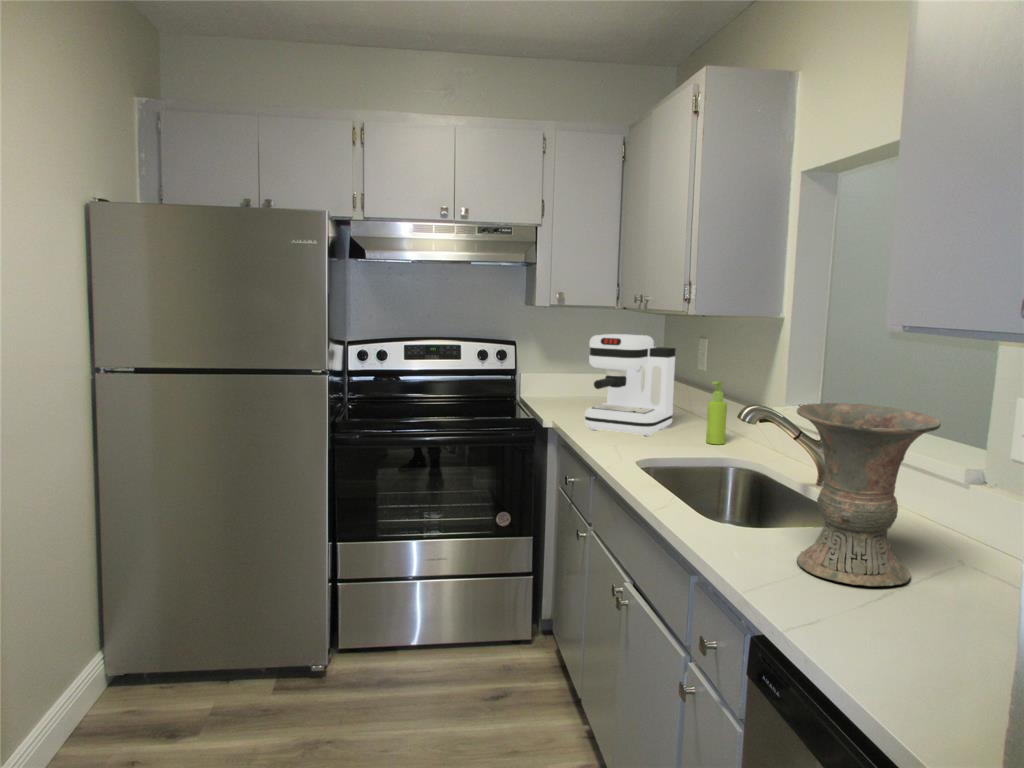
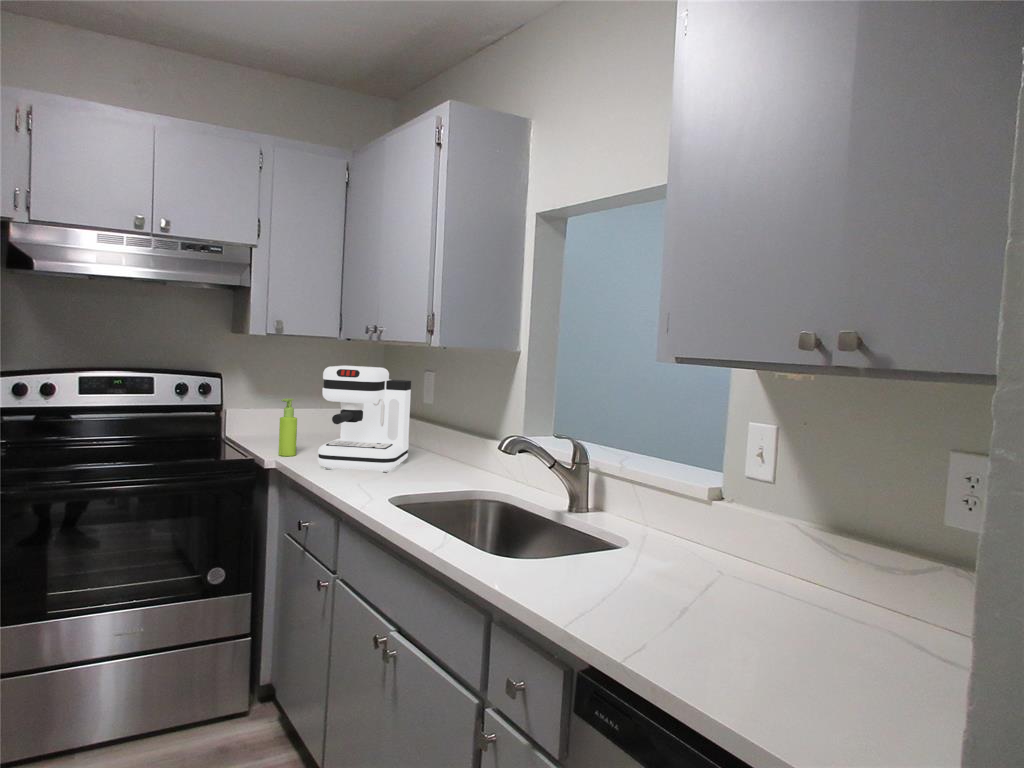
soap dispenser: present [706,381,727,444] -> present [278,398,297,456]
vase: present [797,403,941,586] -> none [595,431,721,606]

